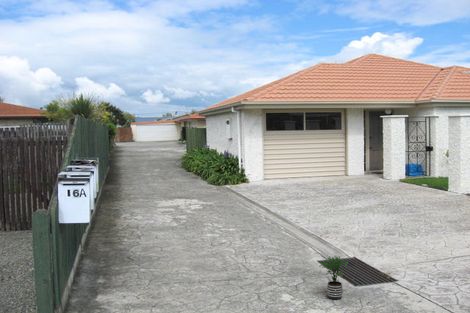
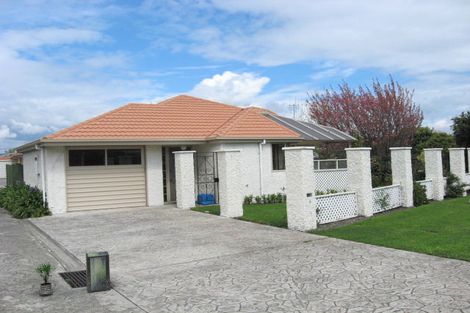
storage box: none [381,245,421,301] -> present [86,251,110,293]

